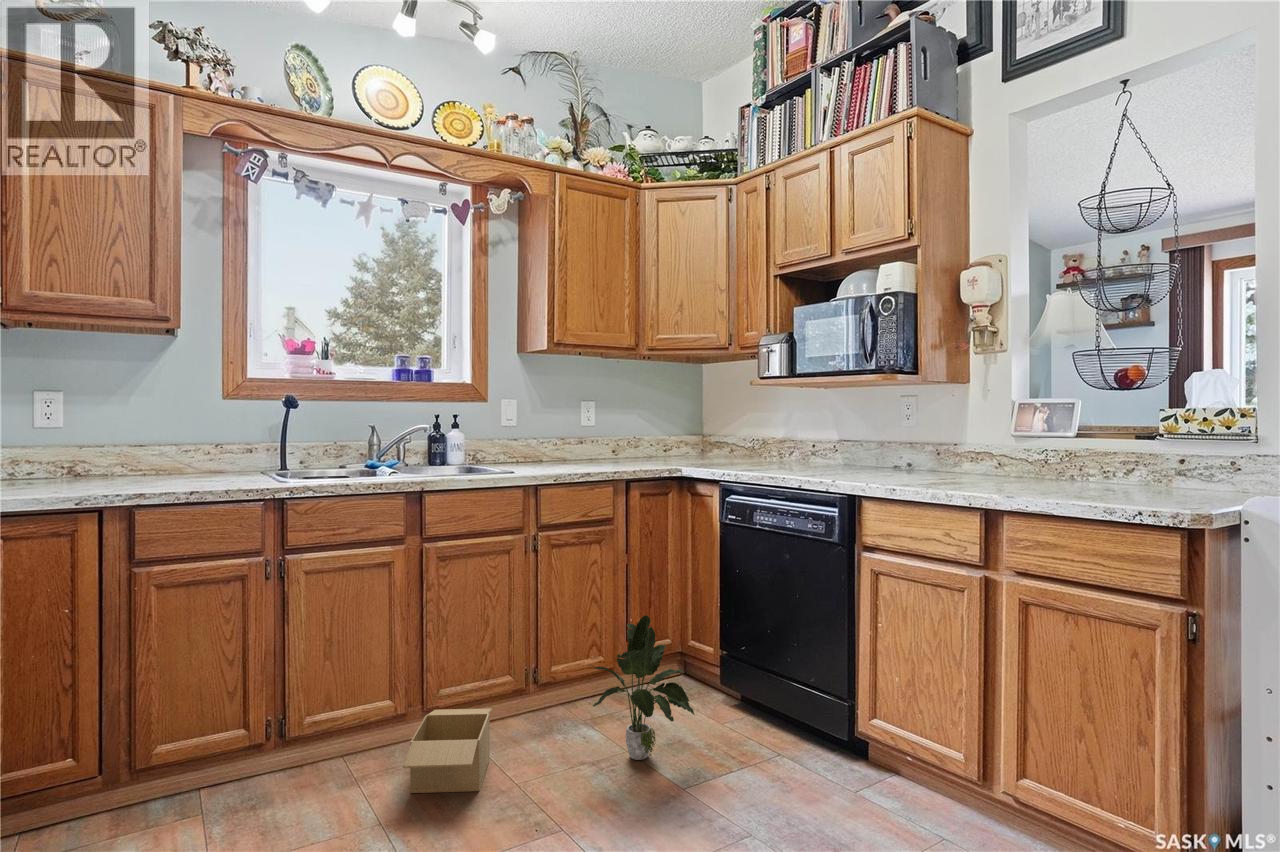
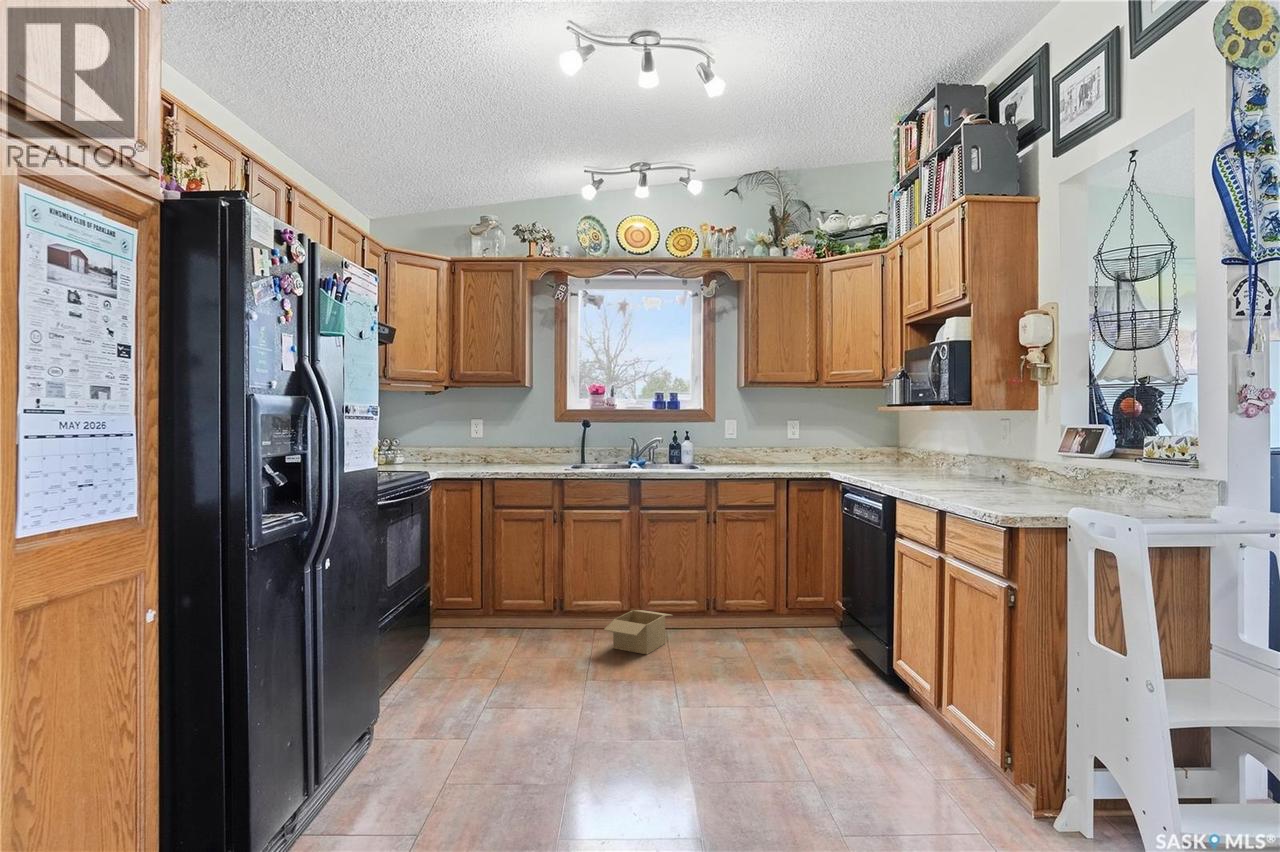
potted plant: present [591,615,695,760] -> none [714,568,787,660]

